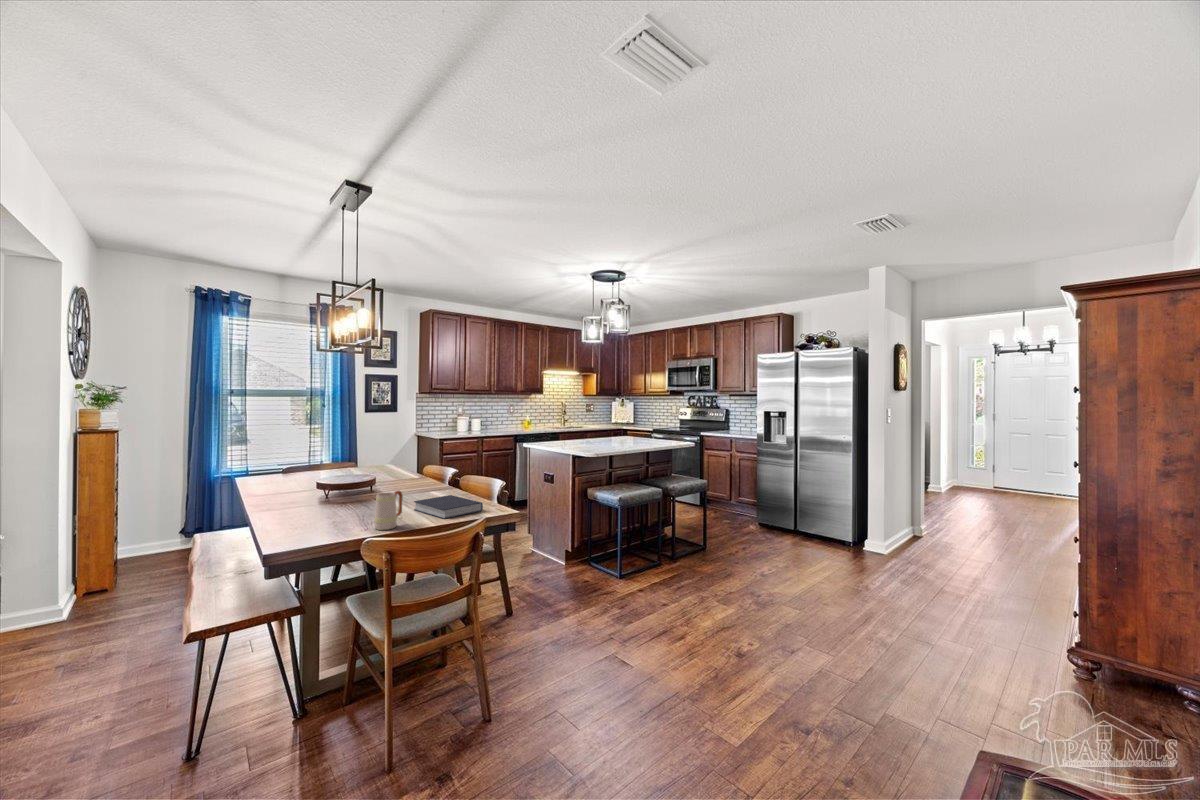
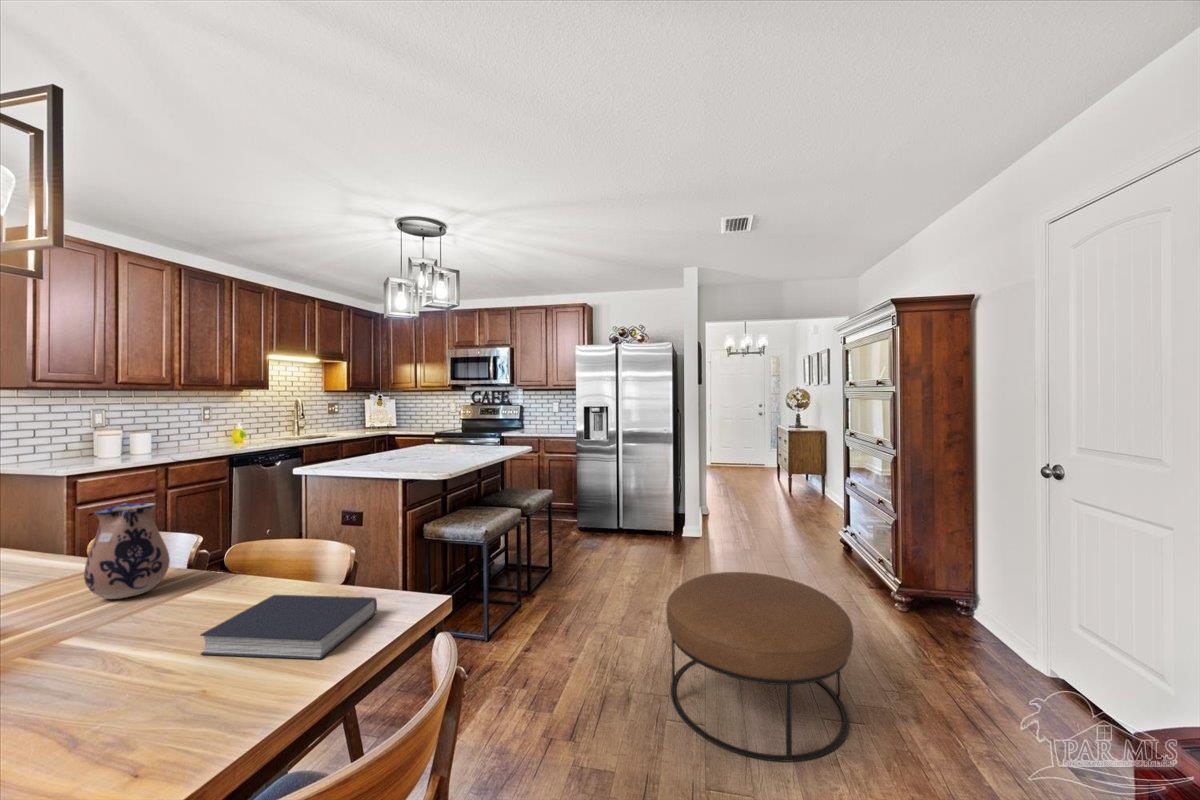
ceramic pitcher: none [402,448,432,490] -> present [84,503,170,599]
mug: present [375,491,403,530] -> none [150,630,225,762]
ottoman: none [706,560,872,717] -> present [666,572,853,761]

